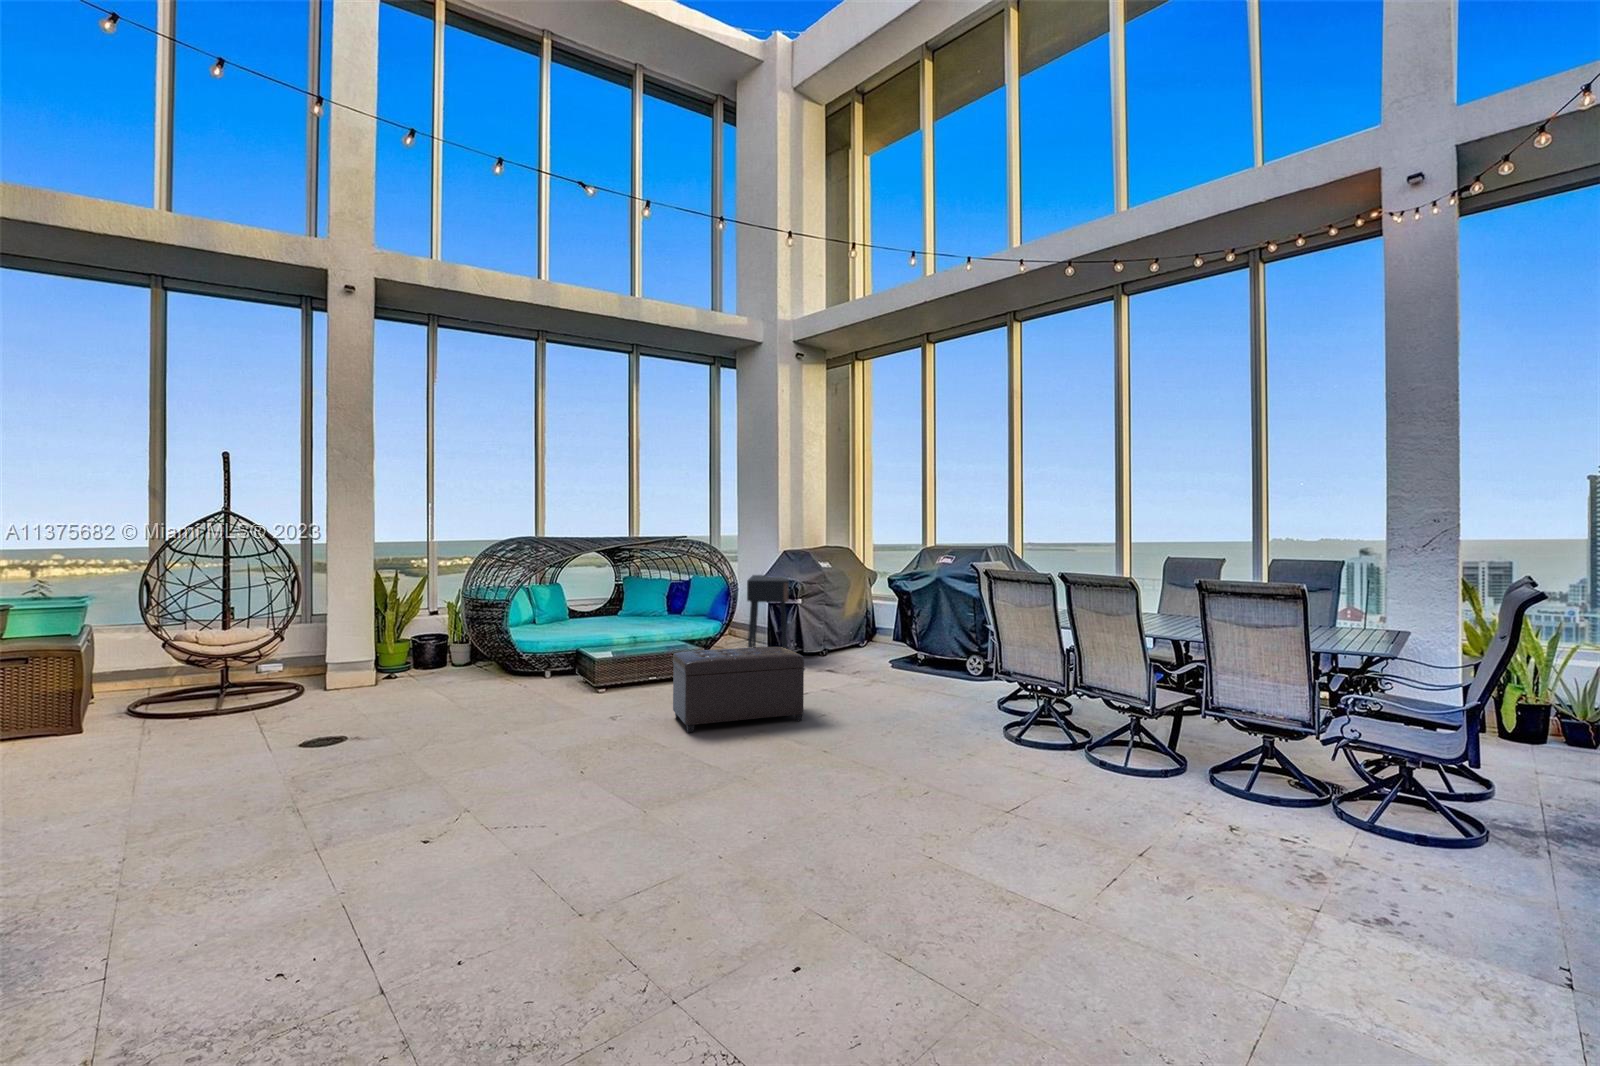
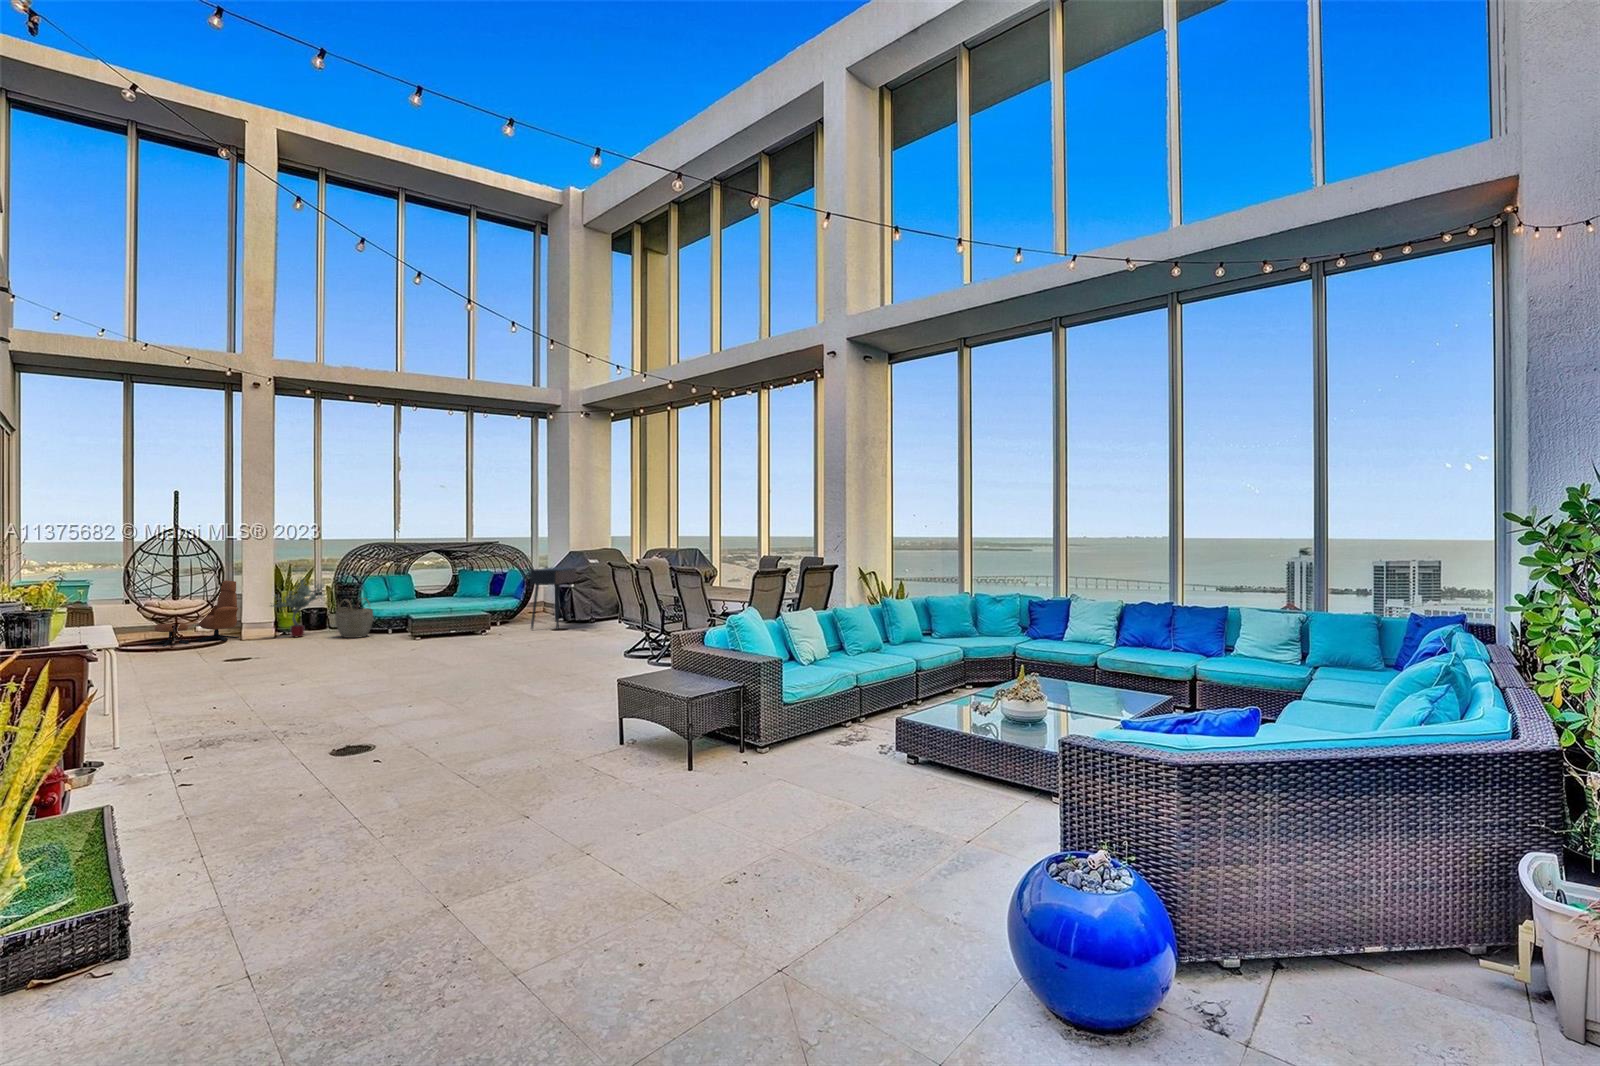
potted tree: none [370,589,449,683] -> present [271,577,324,637]
lounge chair: none [179,595,322,704] -> present [149,580,239,646]
woven basket: none [470,622,526,685] -> present [335,601,373,638]
ottoman: present [673,647,804,733] -> none [441,608,521,654]

